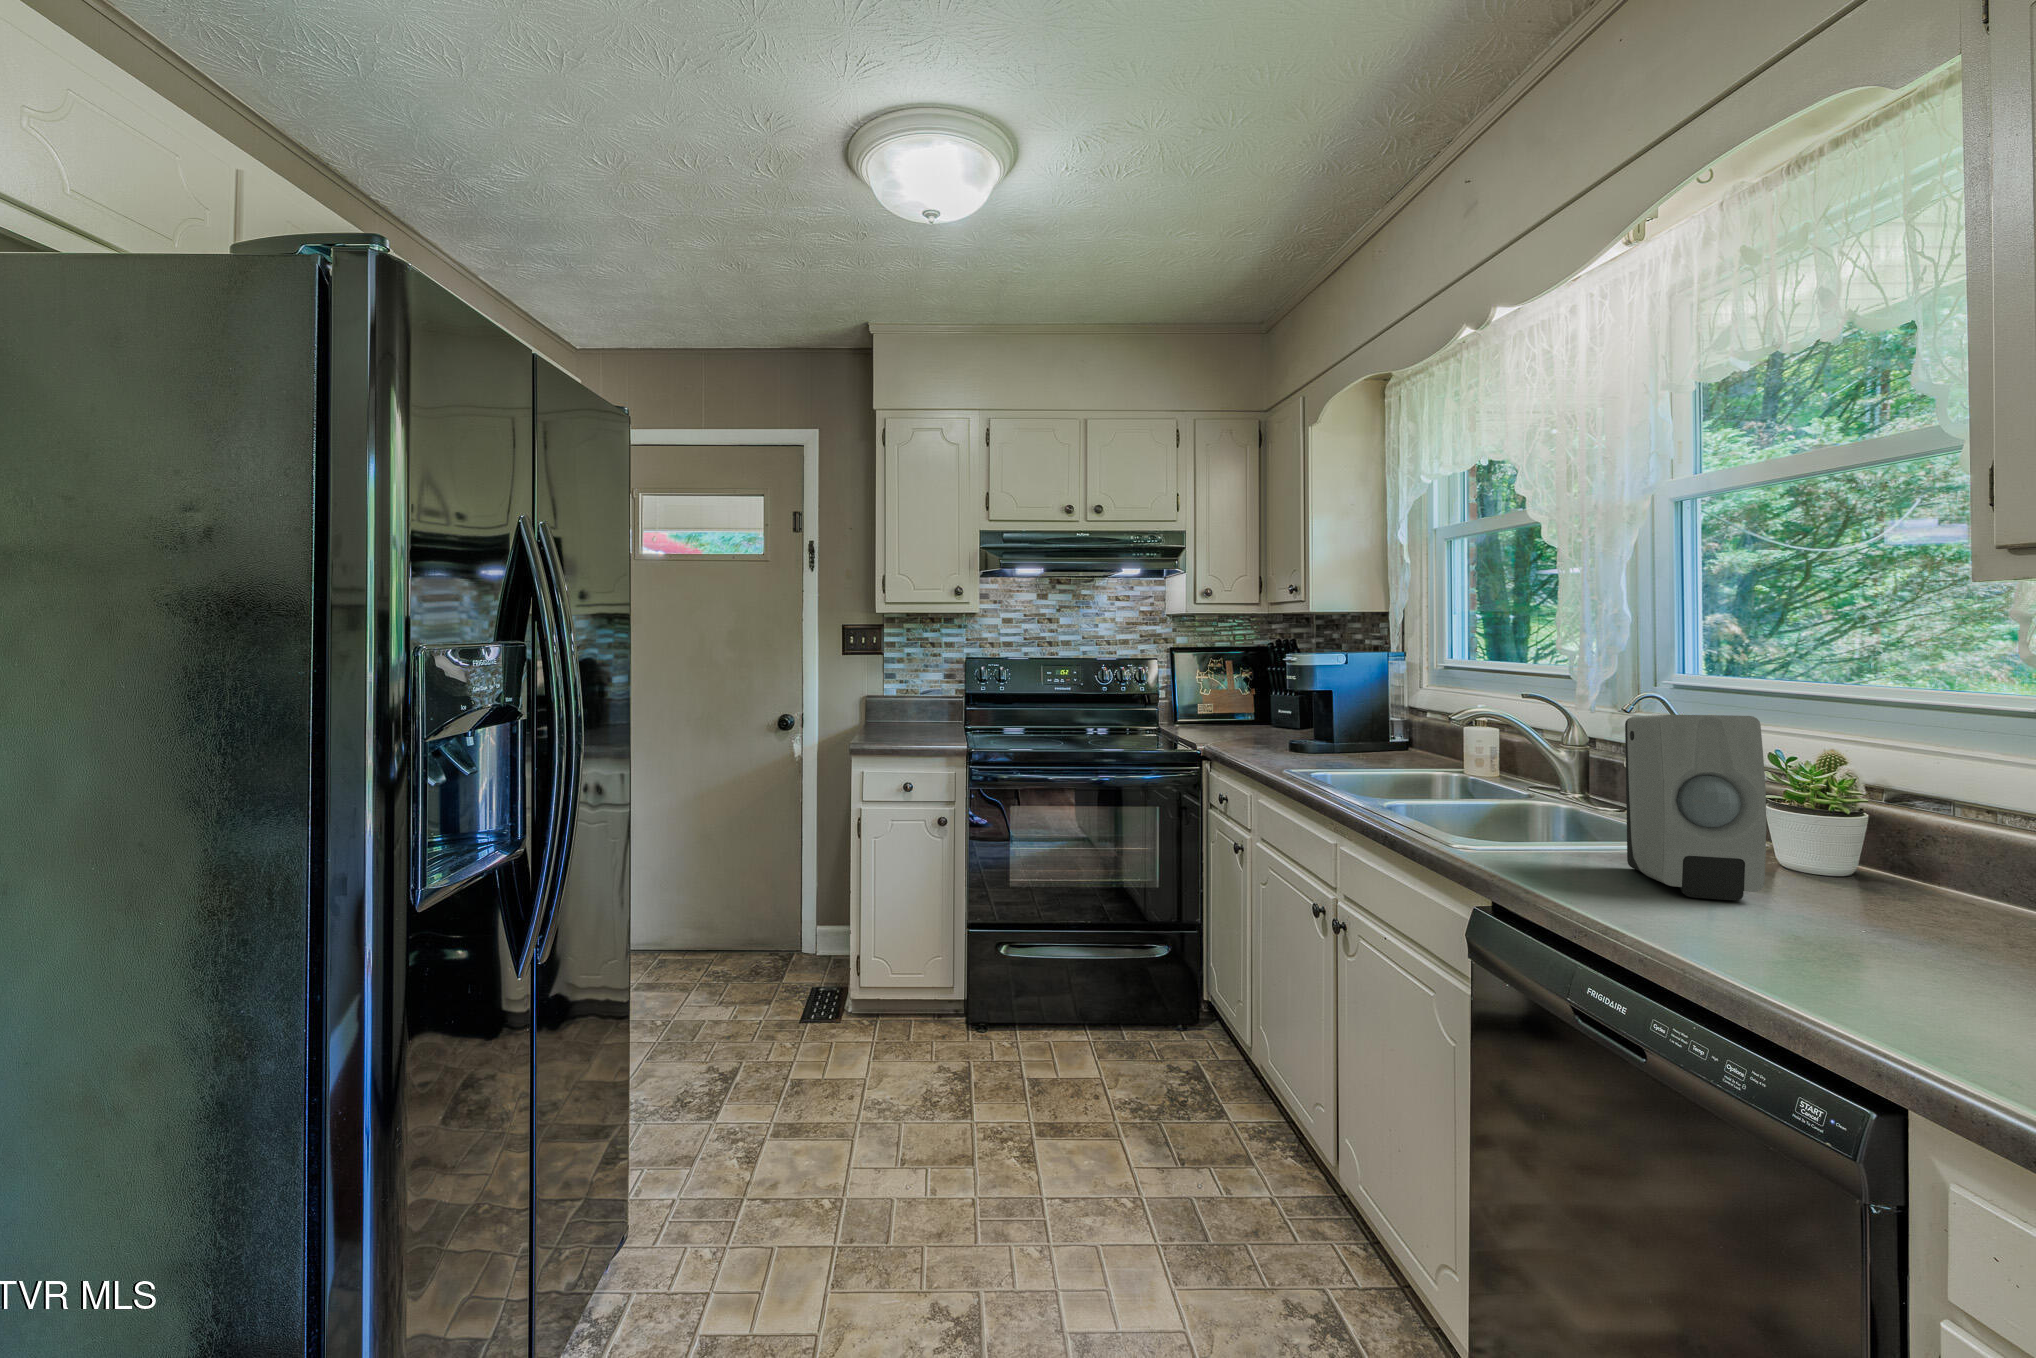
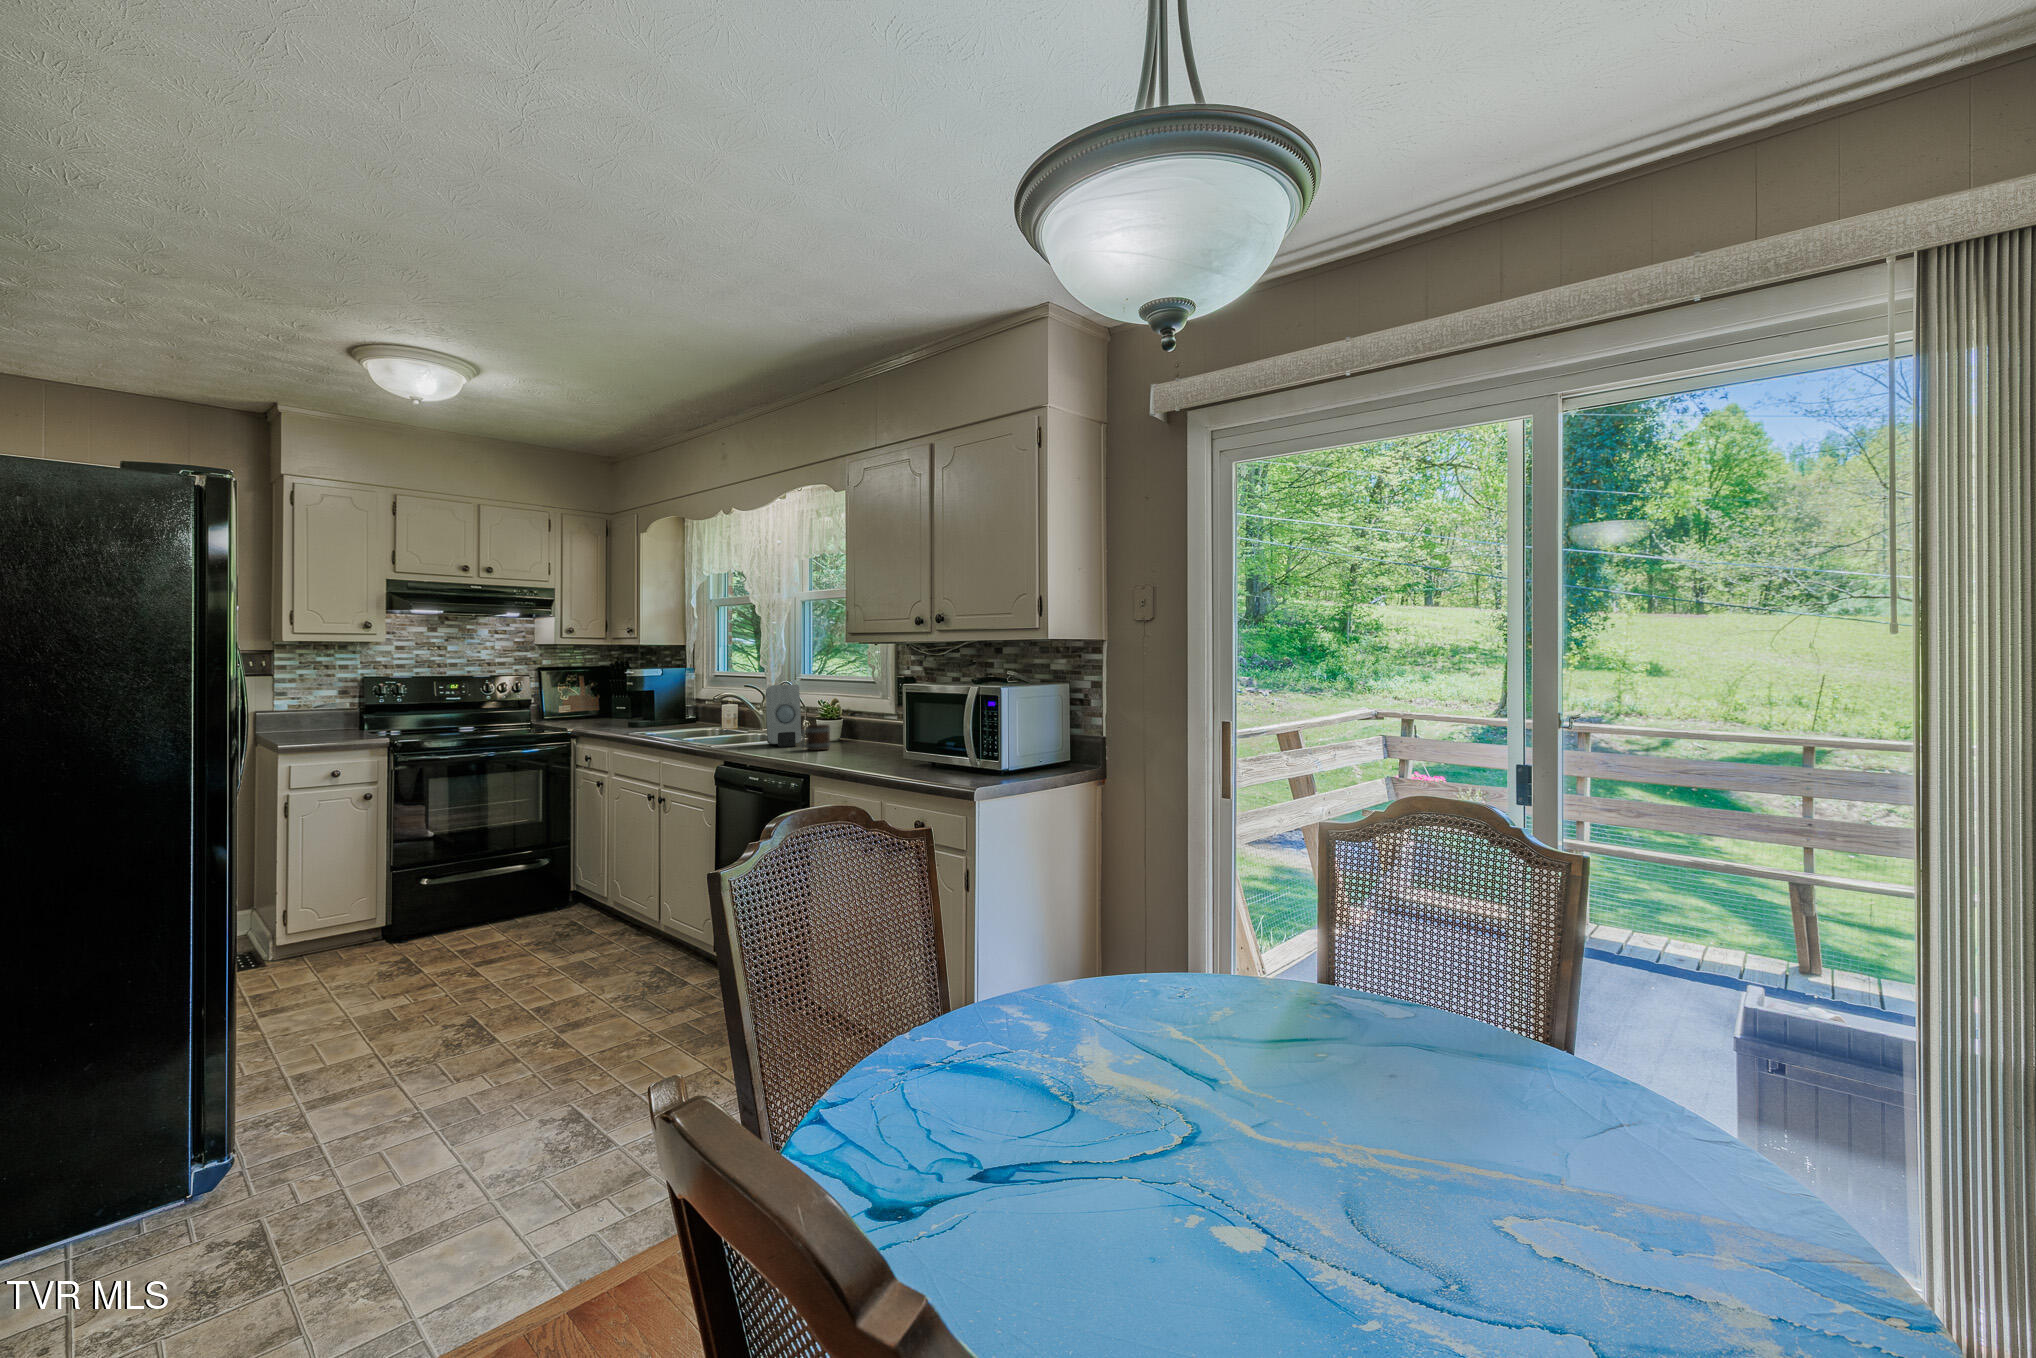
mug: none [1810,856,1931,958] -> present [801,724,831,750]

